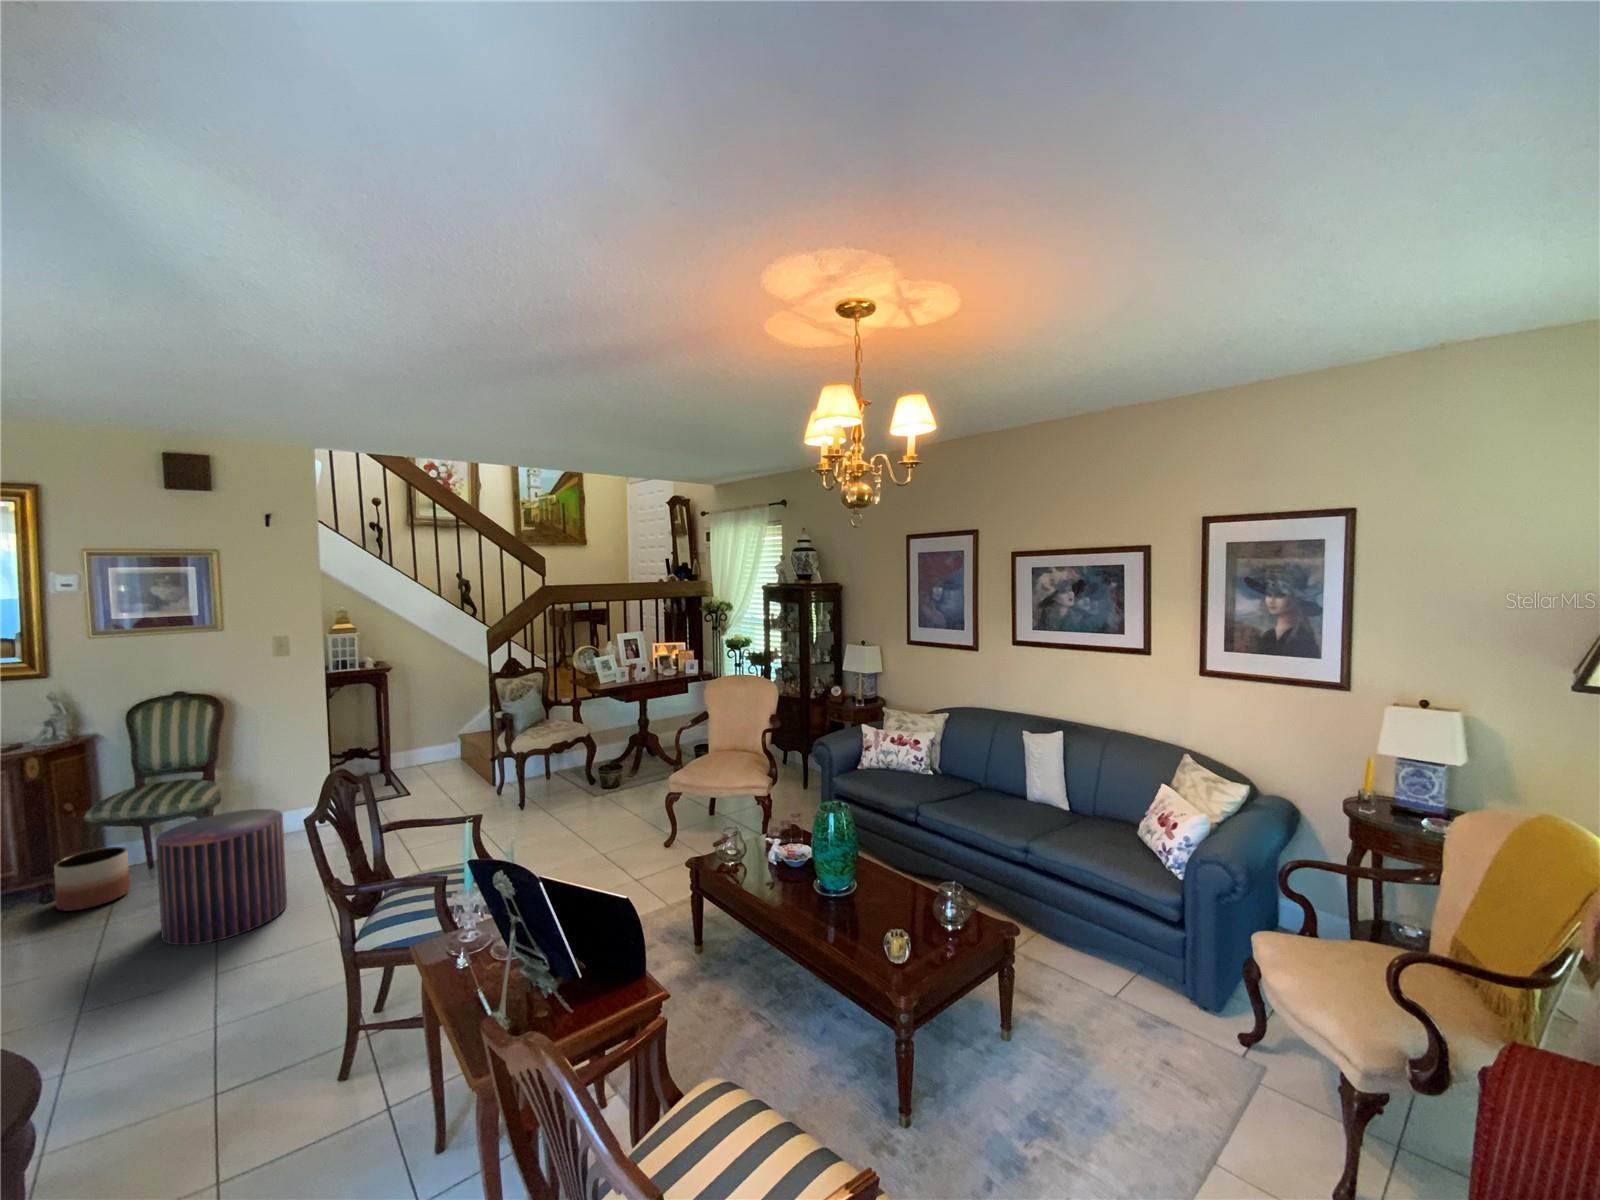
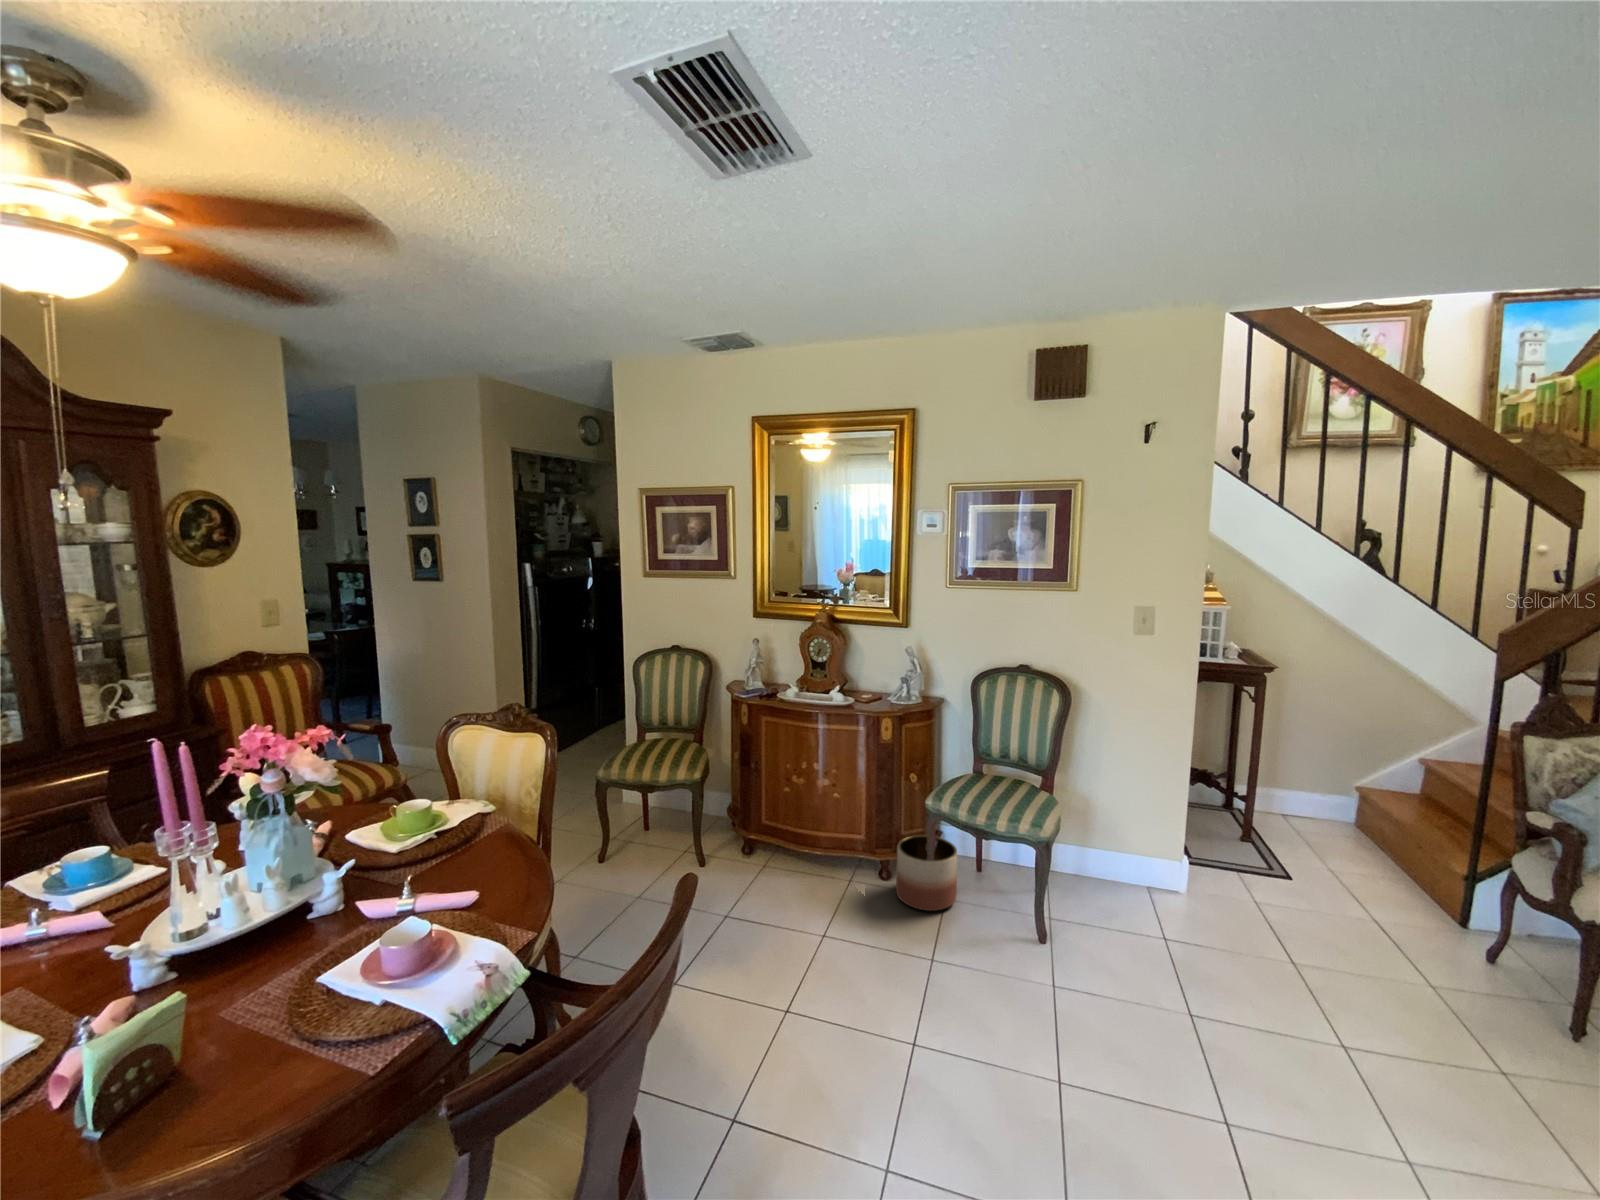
pouf: present [156,809,287,945] -> none [979,865,1141,1096]

